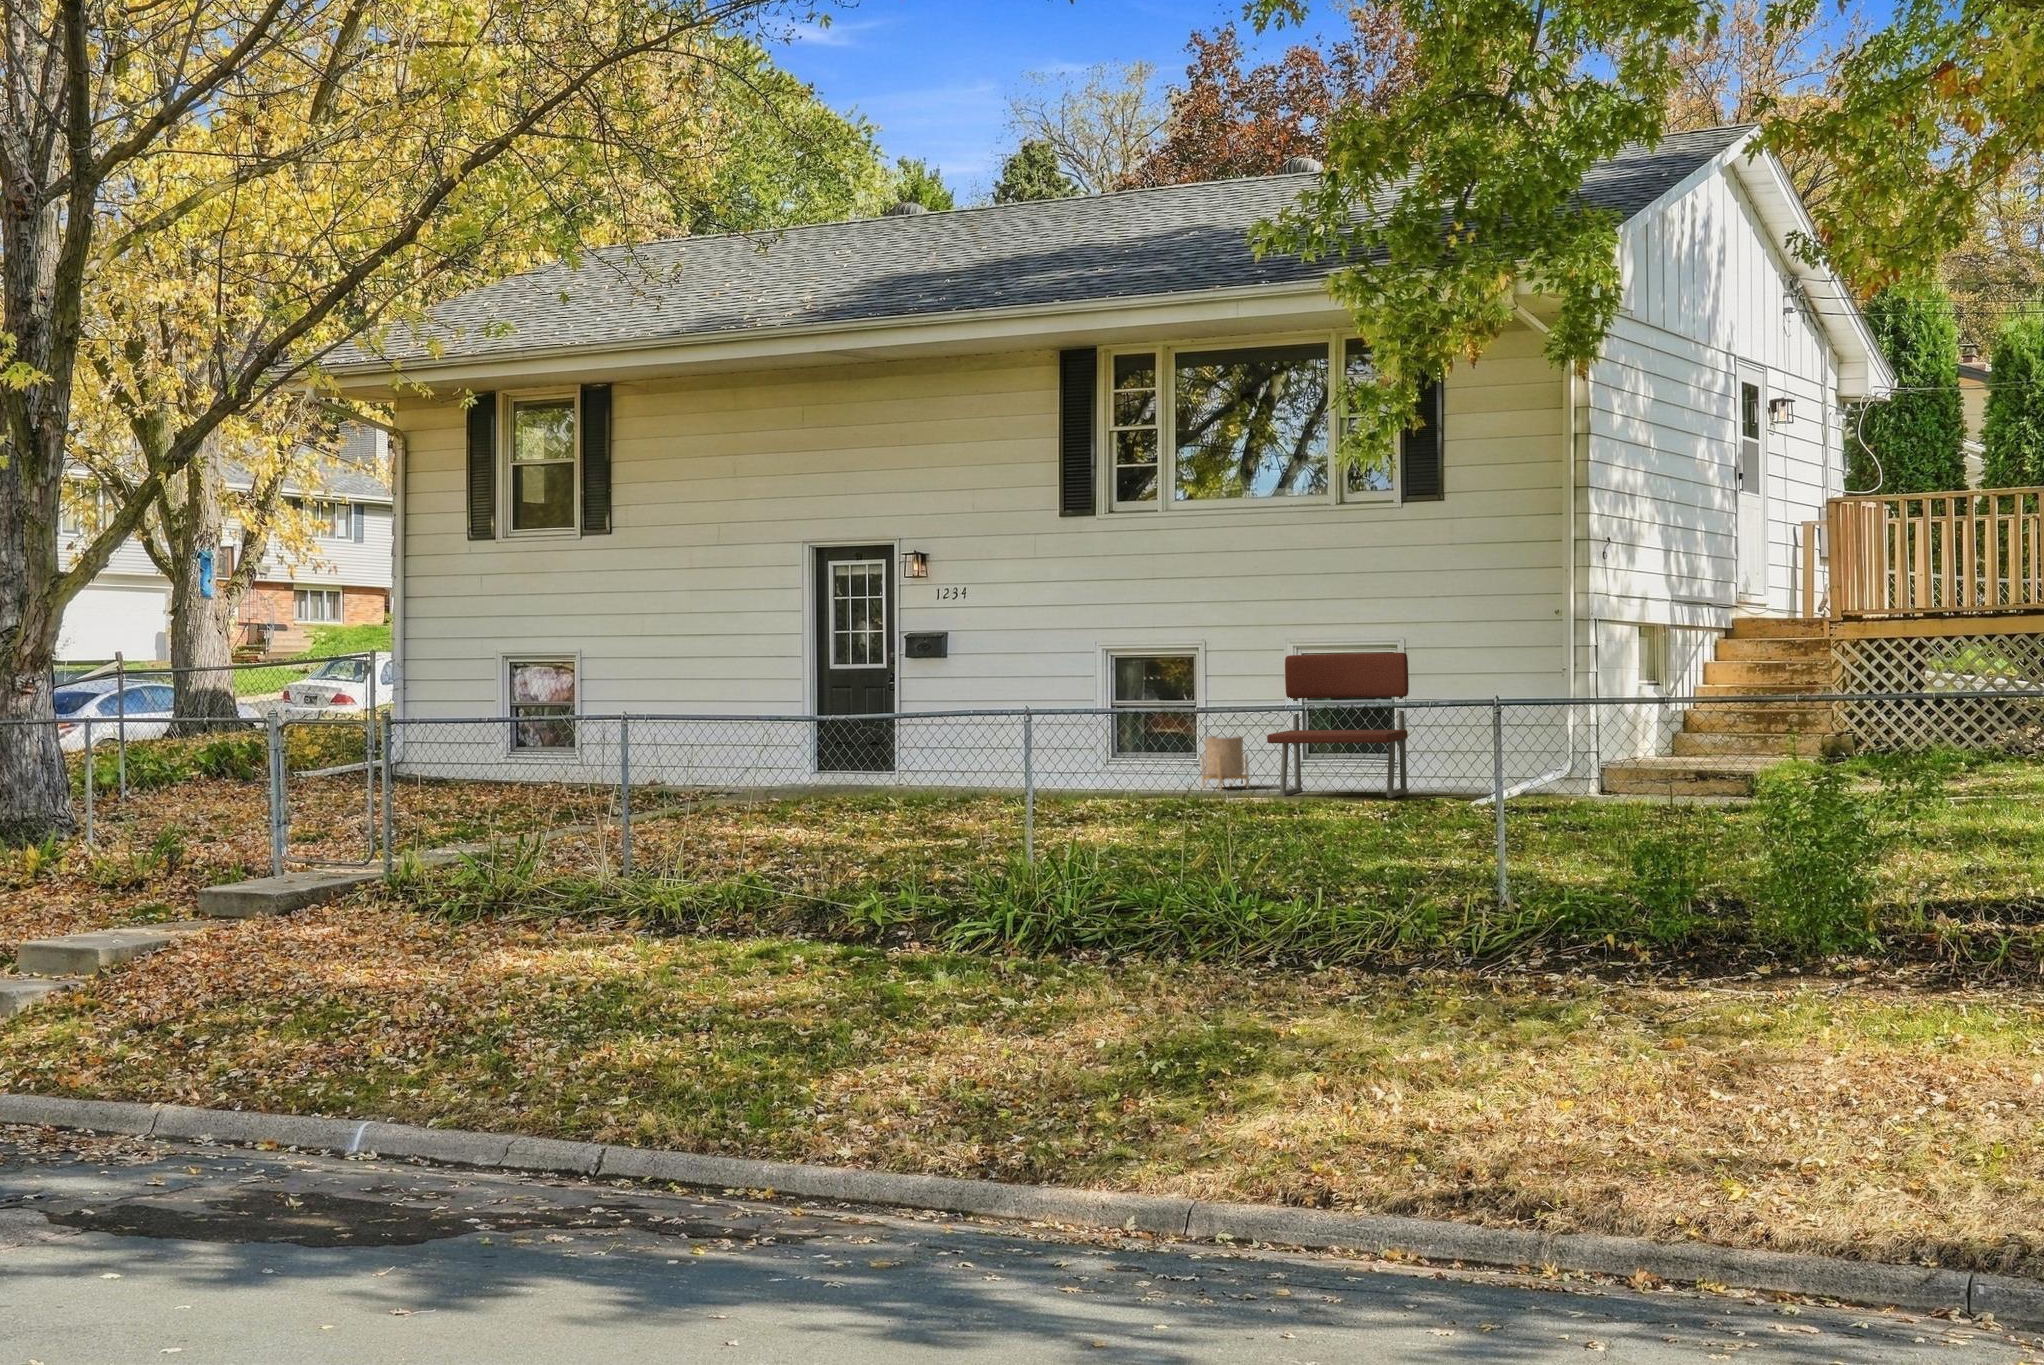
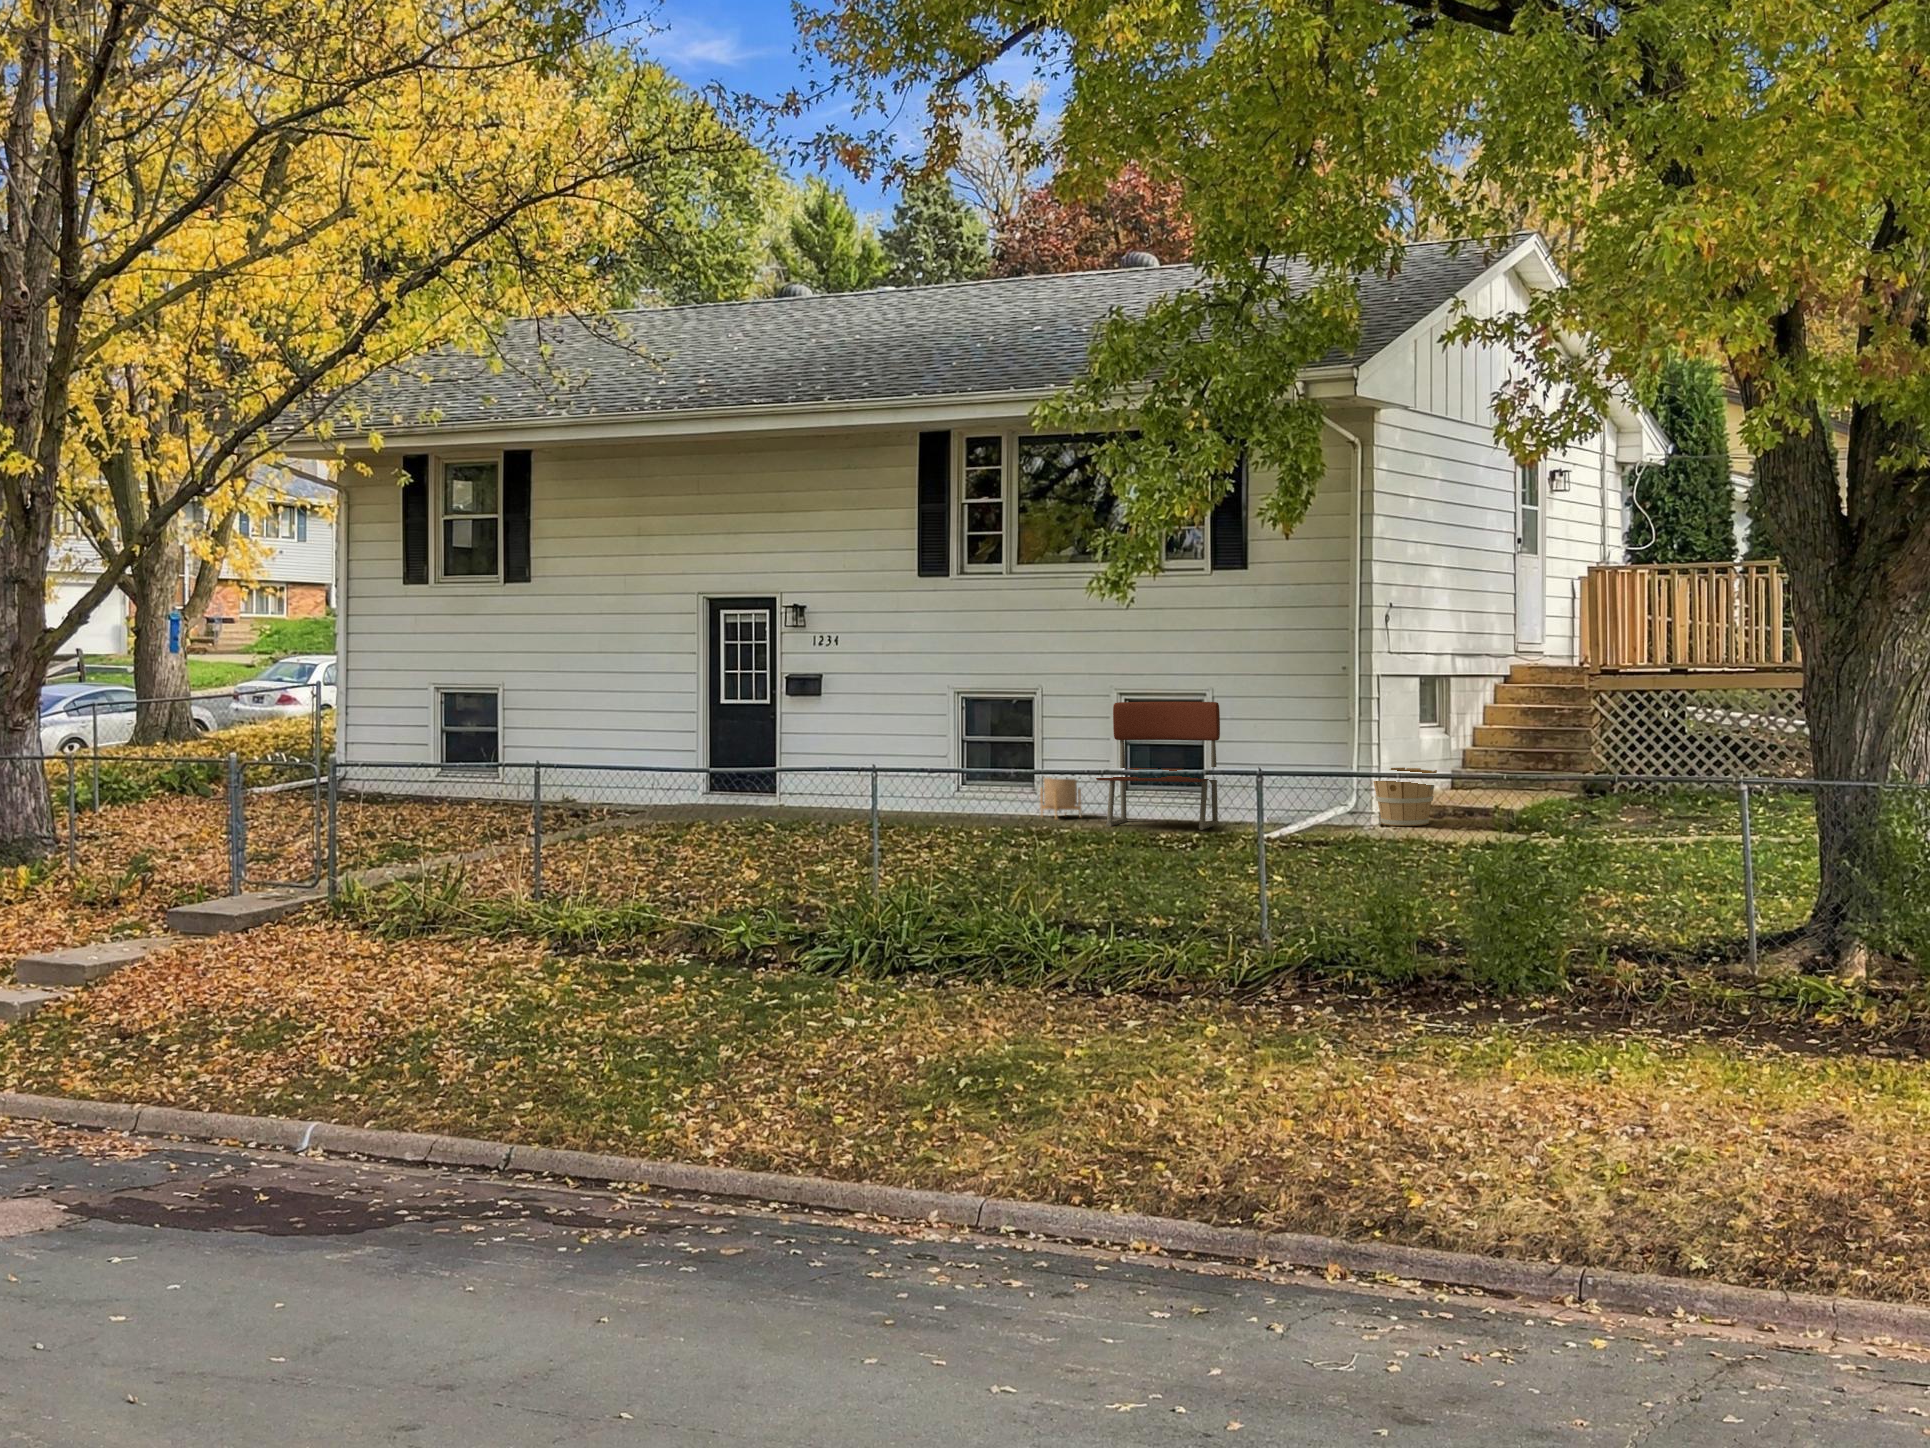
wooden bucket: none [1584,724,1662,790] -> present [1373,768,1437,826]

